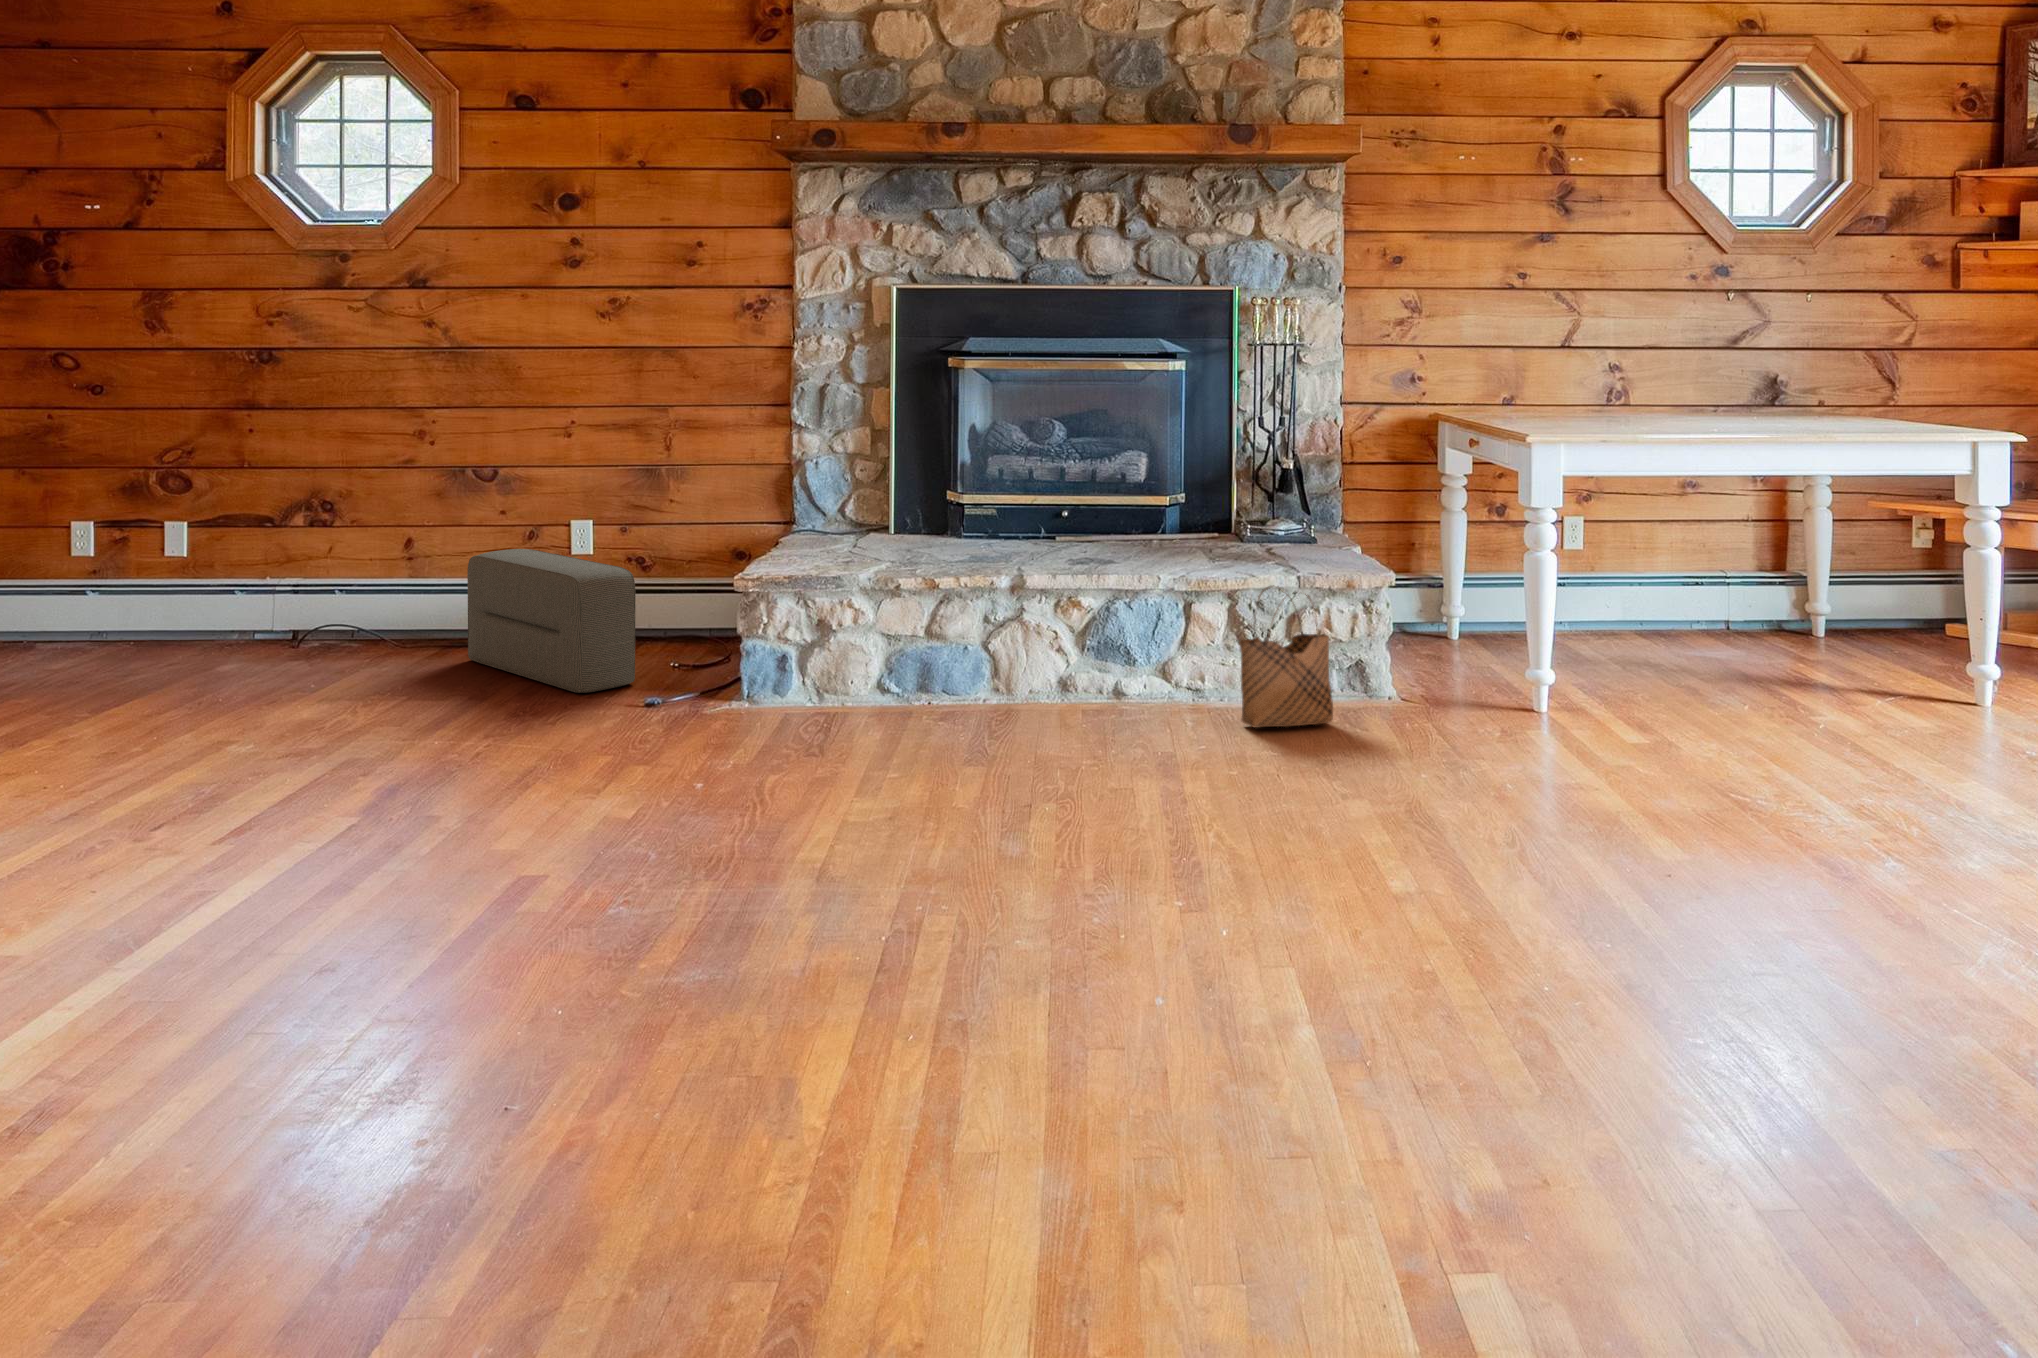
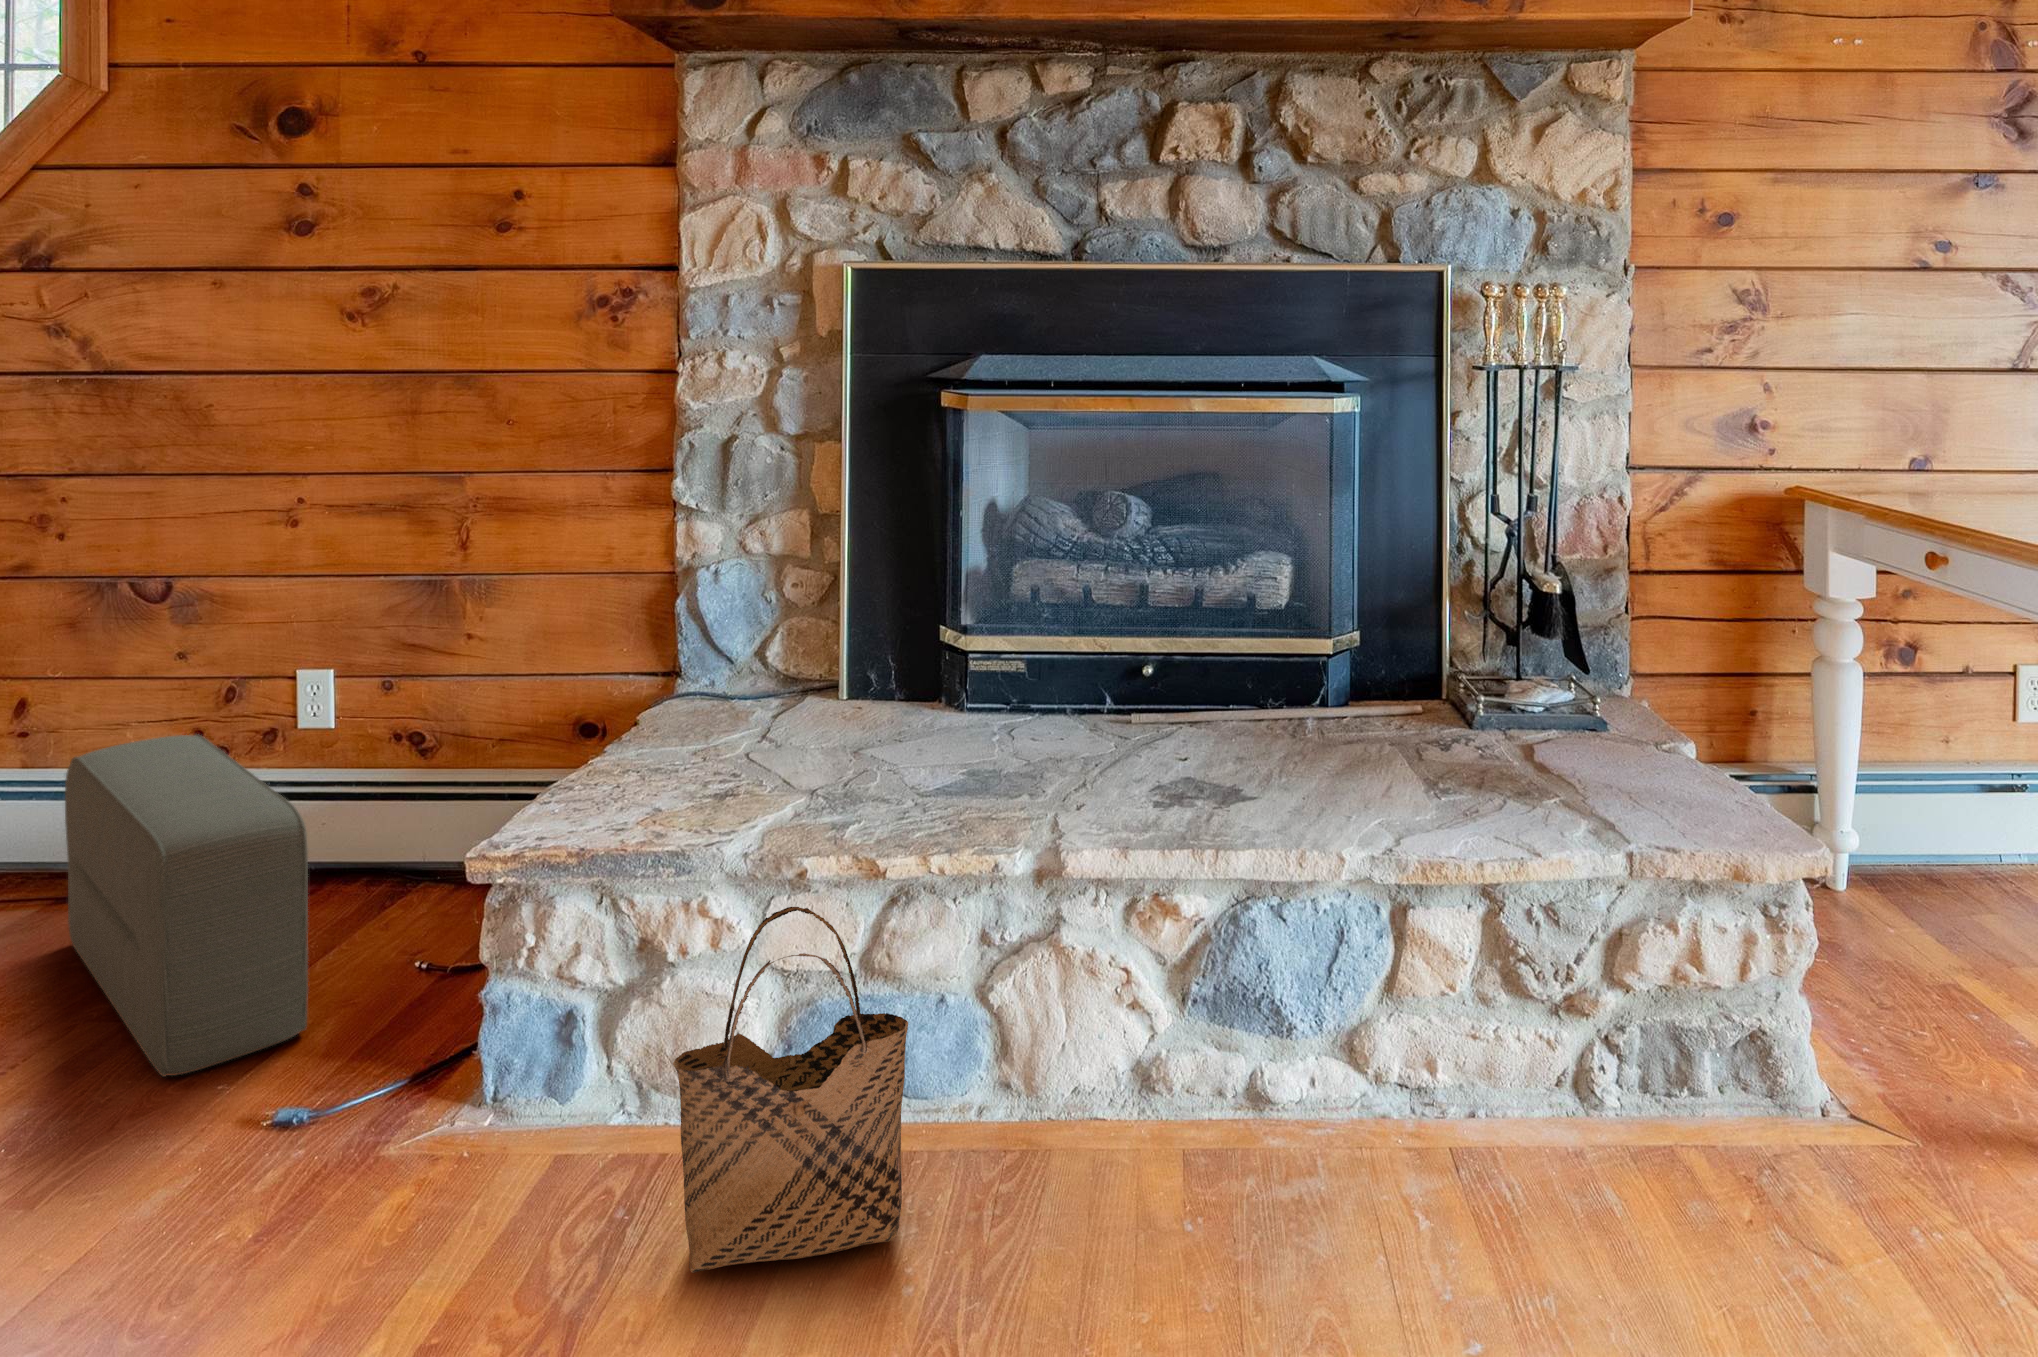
woven basket: present [1239,585,1333,728] -> present [673,907,908,1273]

